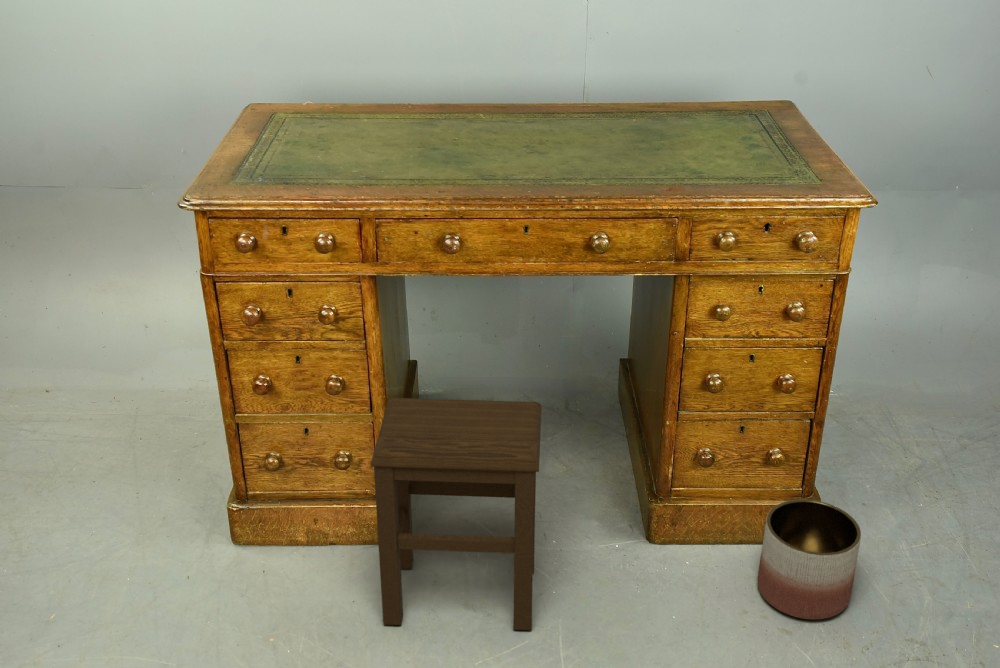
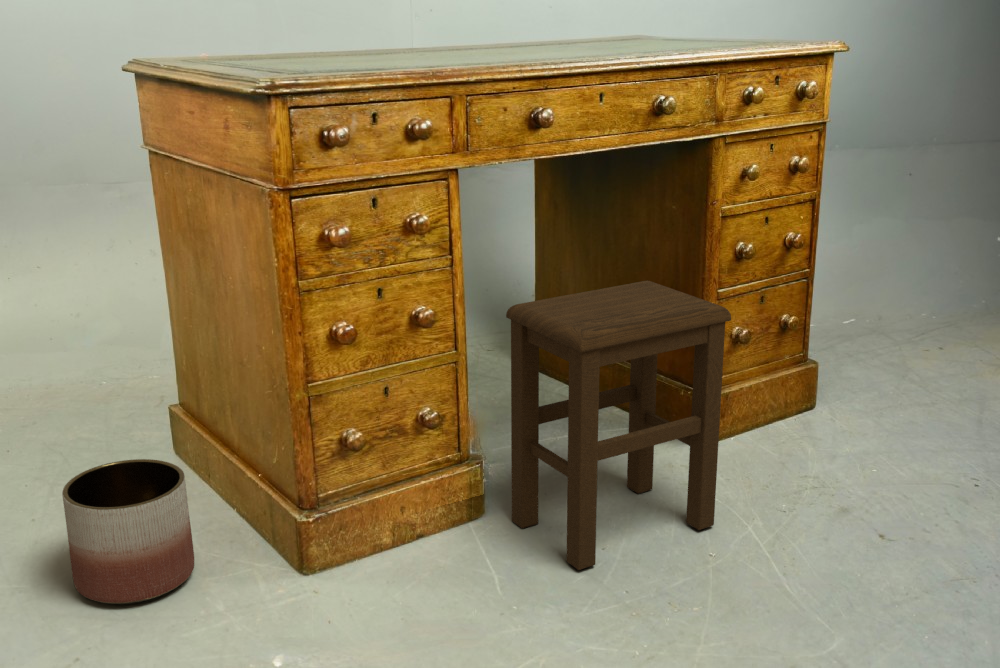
planter: present [758,499,861,619] -> present [62,459,194,604]

